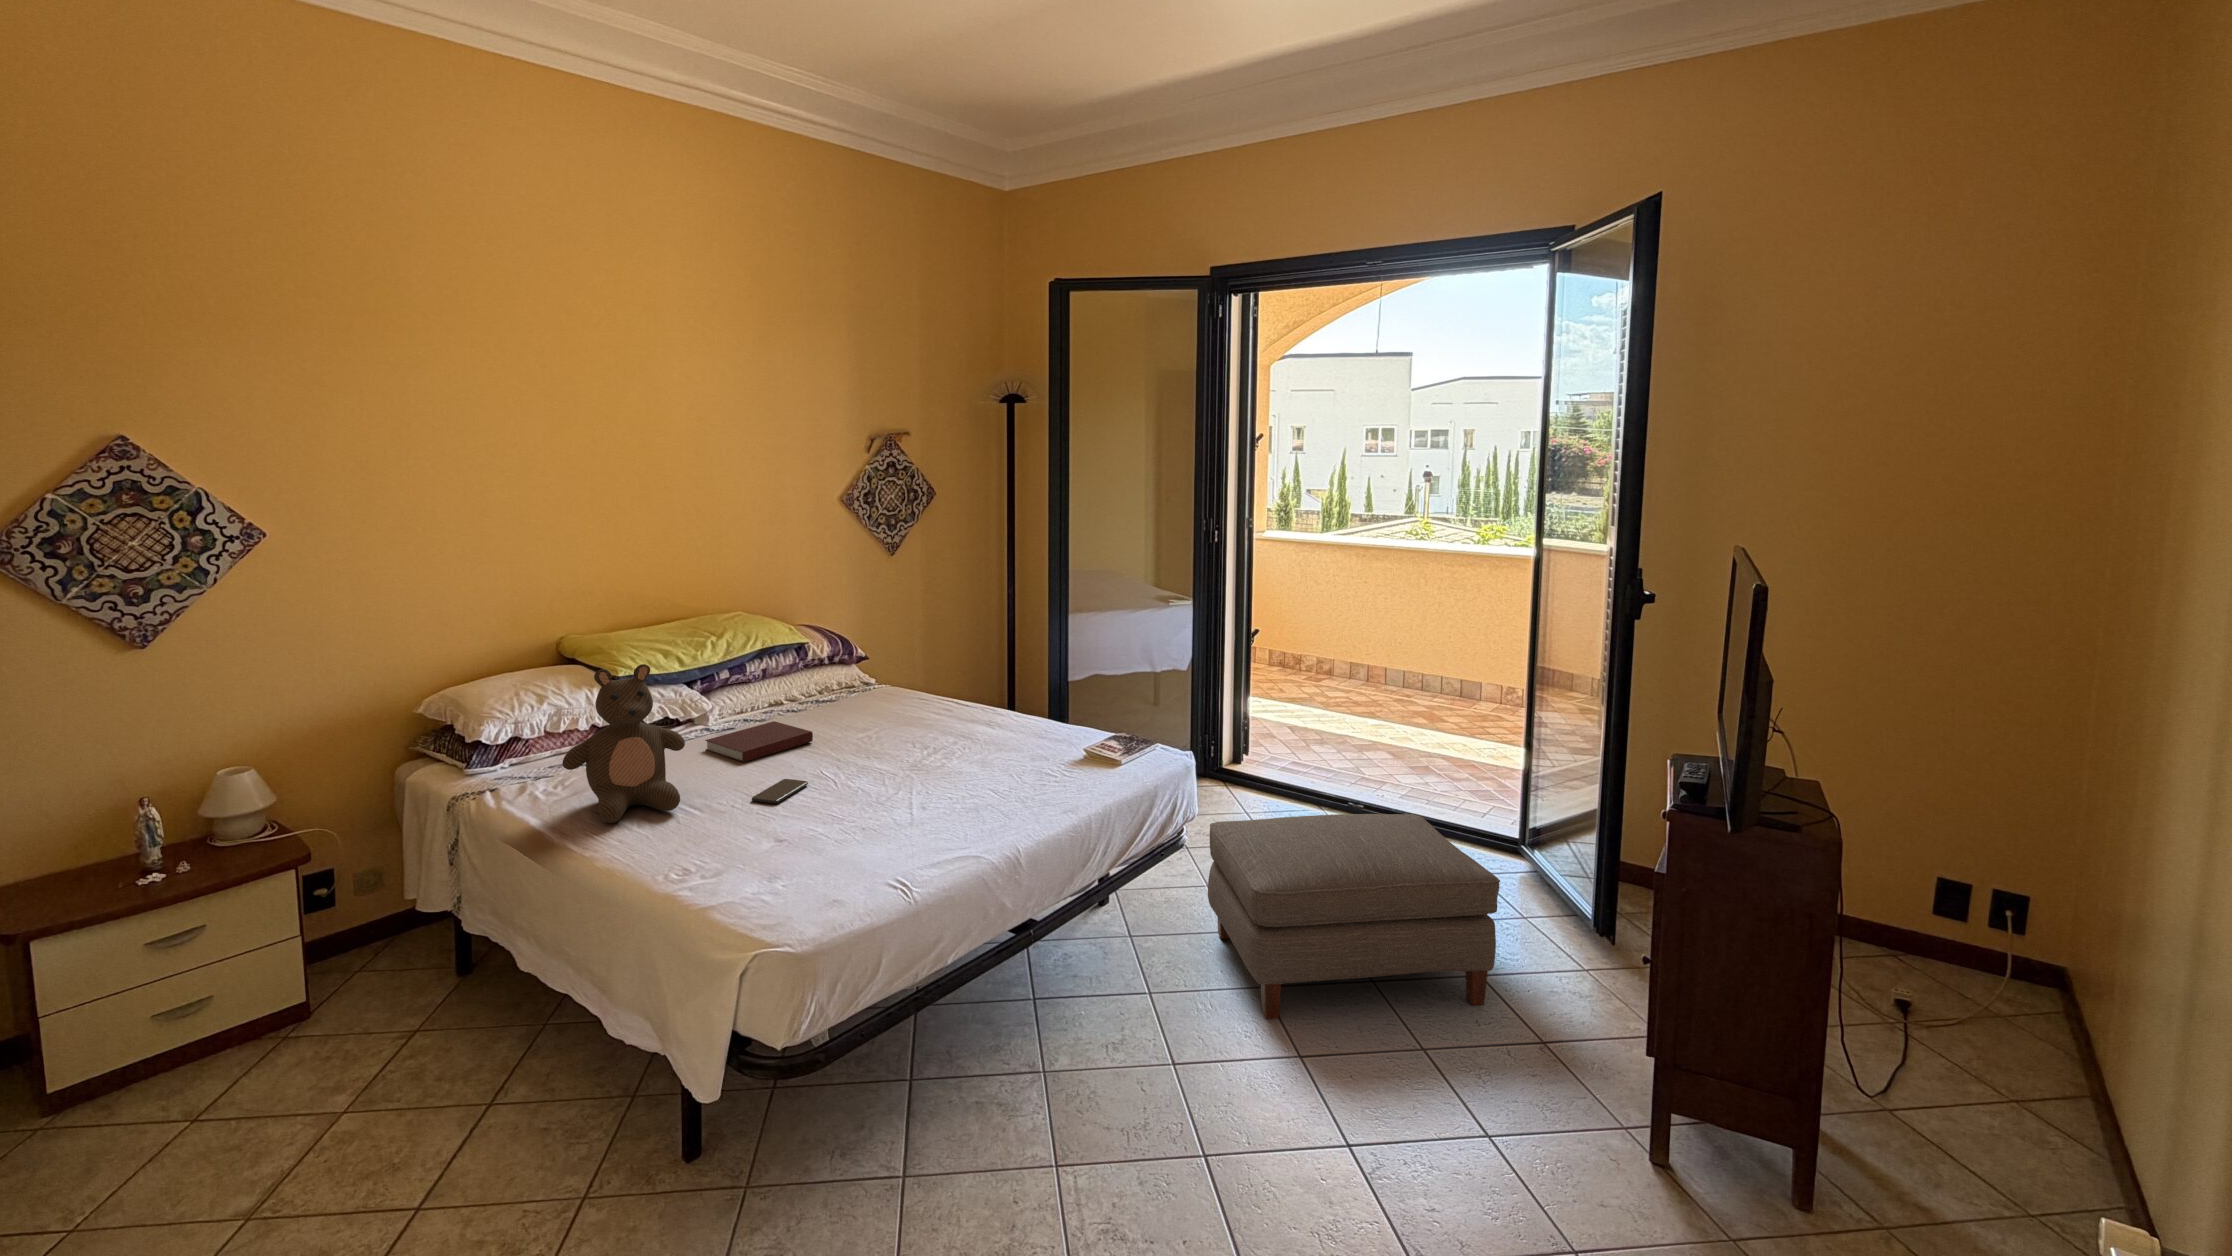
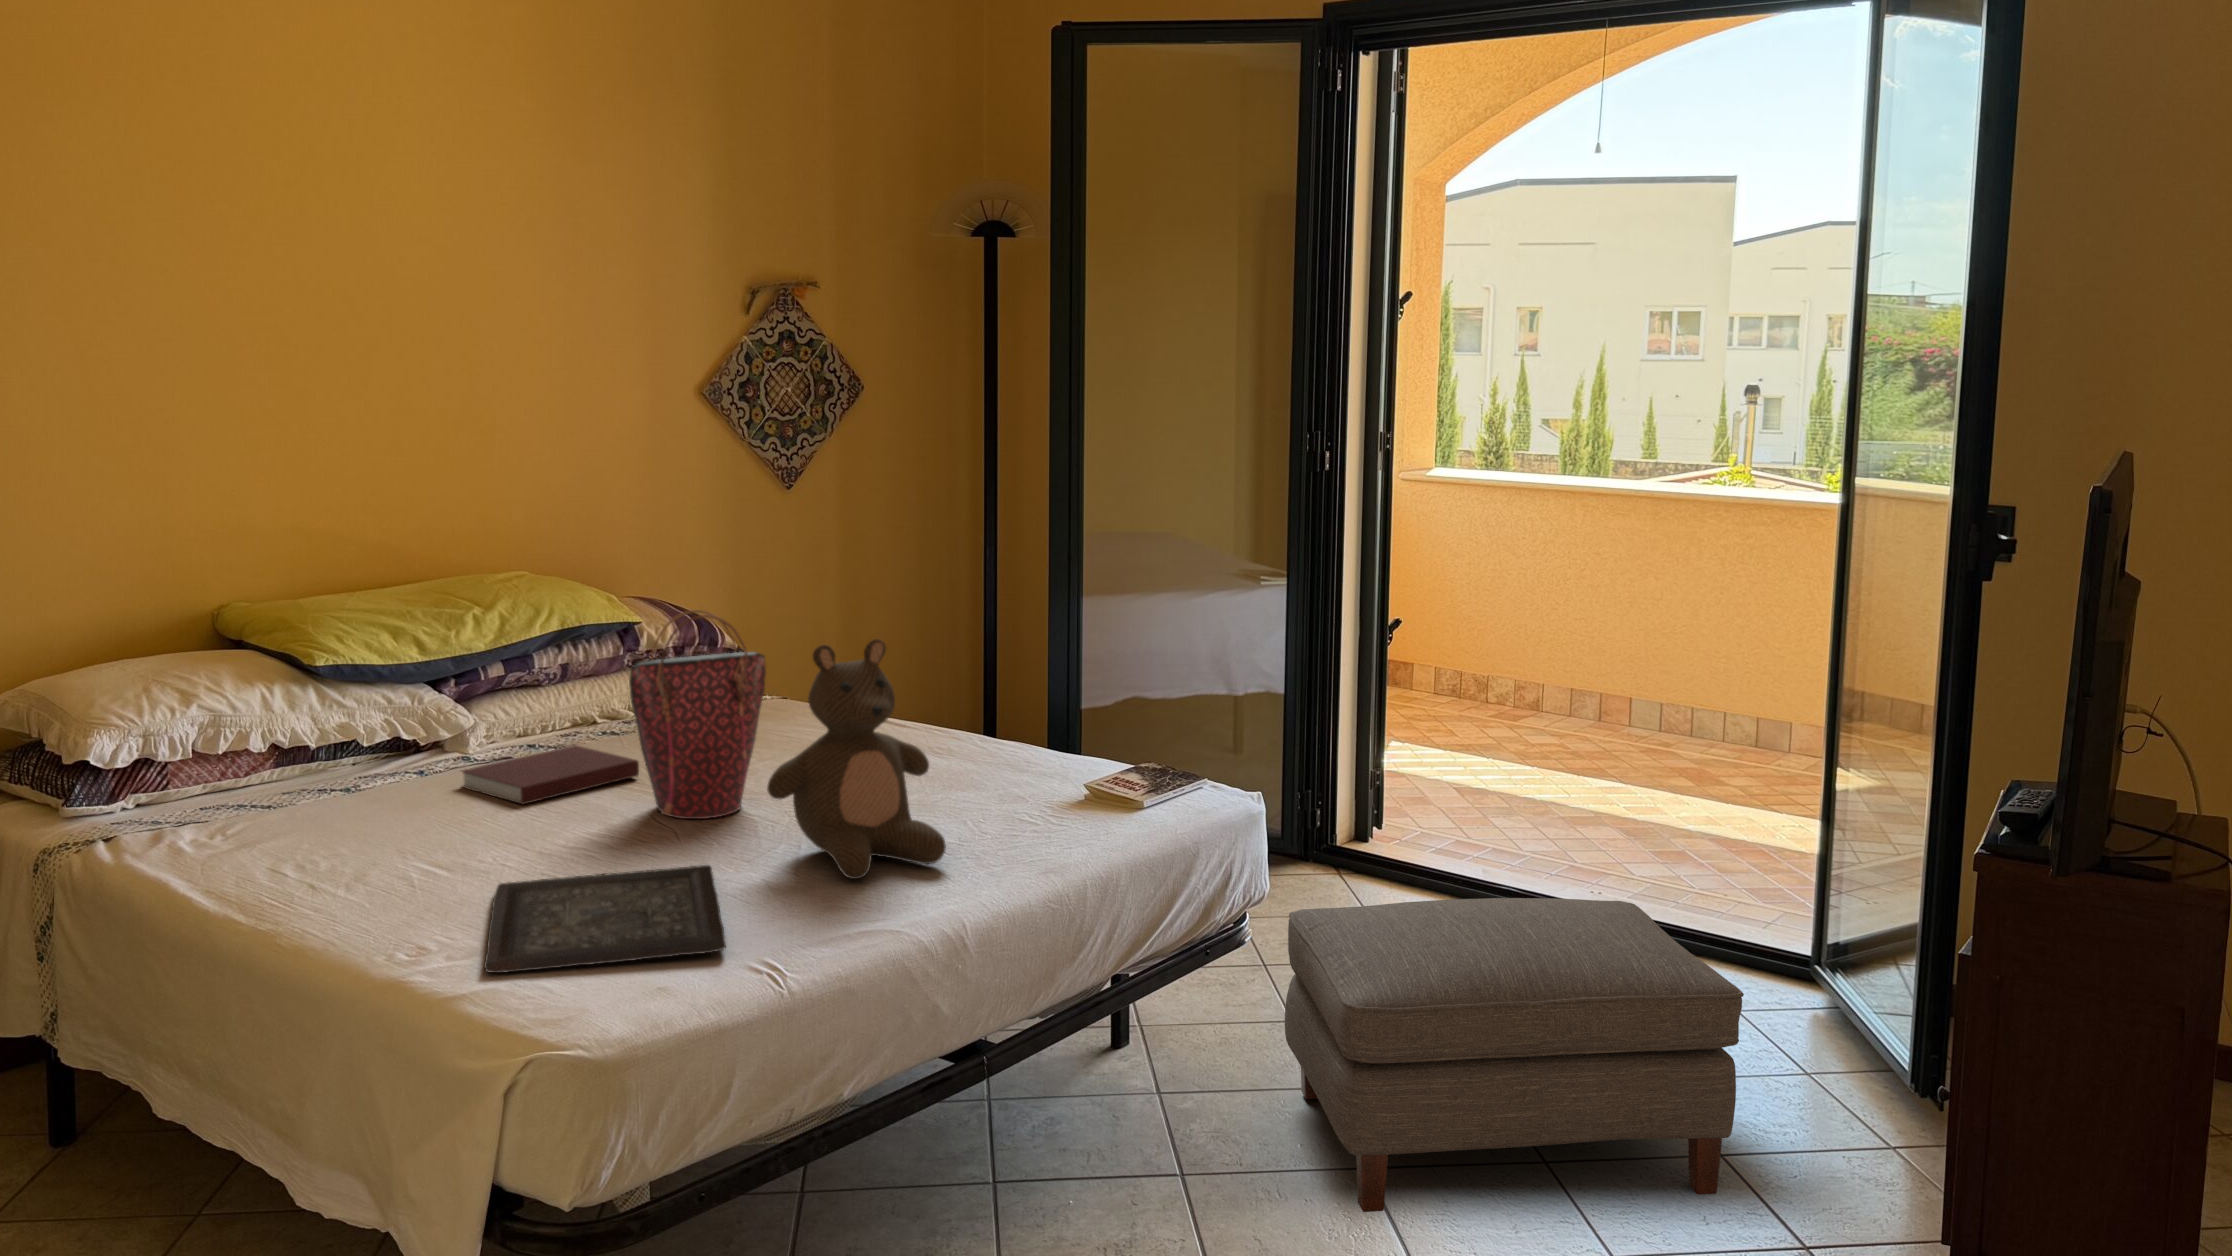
handbag: none [808,642,891,772] -> present [629,610,766,819]
stuffed bear: present [562,664,685,823] -> present [767,639,946,879]
smartphone: present [752,779,808,804] -> none [533,827,627,861]
tray: none [725,807,875,888] -> present [484,865,726,973]

